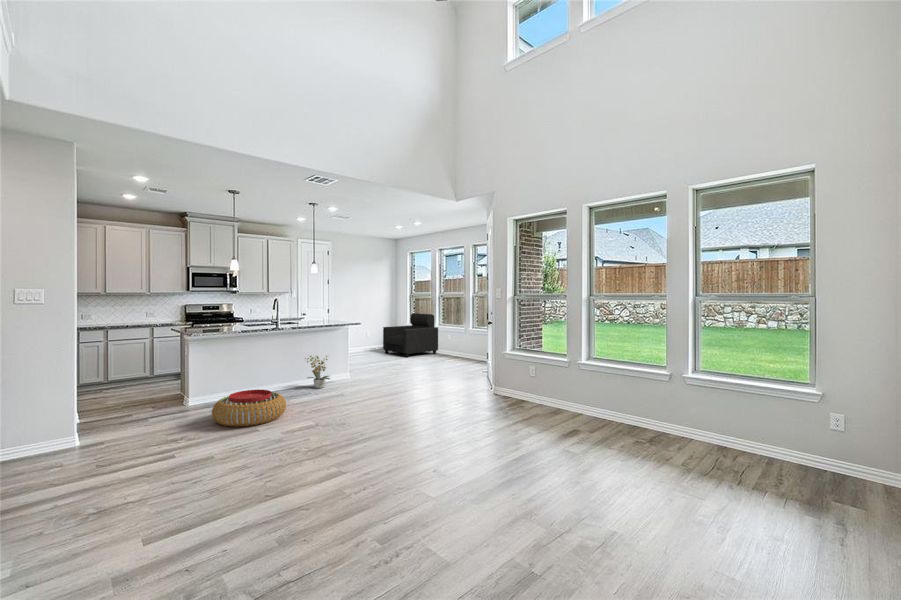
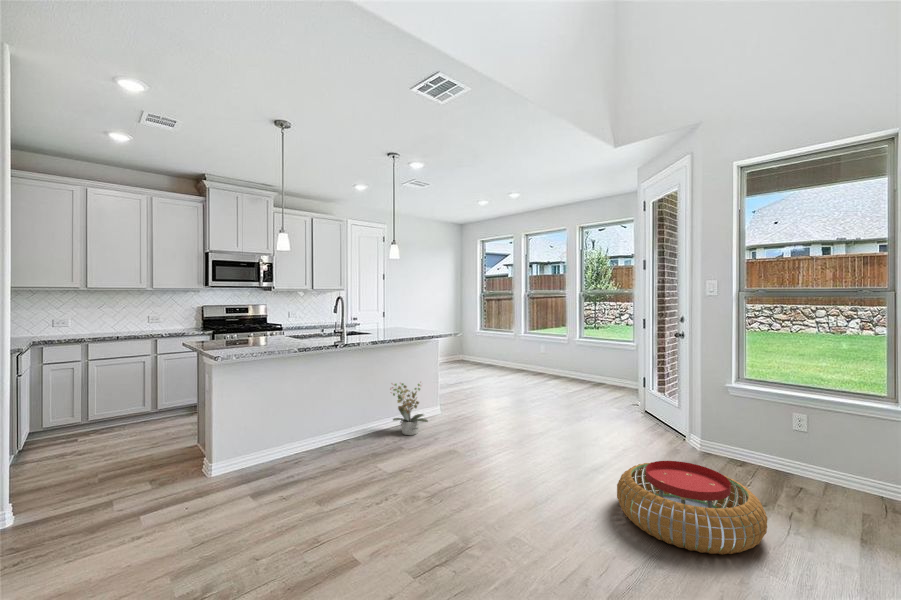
armchair: present [383,313,438,357] -> none [454,318,527,377]
pouf: present [212,390,286,427] -> present [617,461,767,555]

